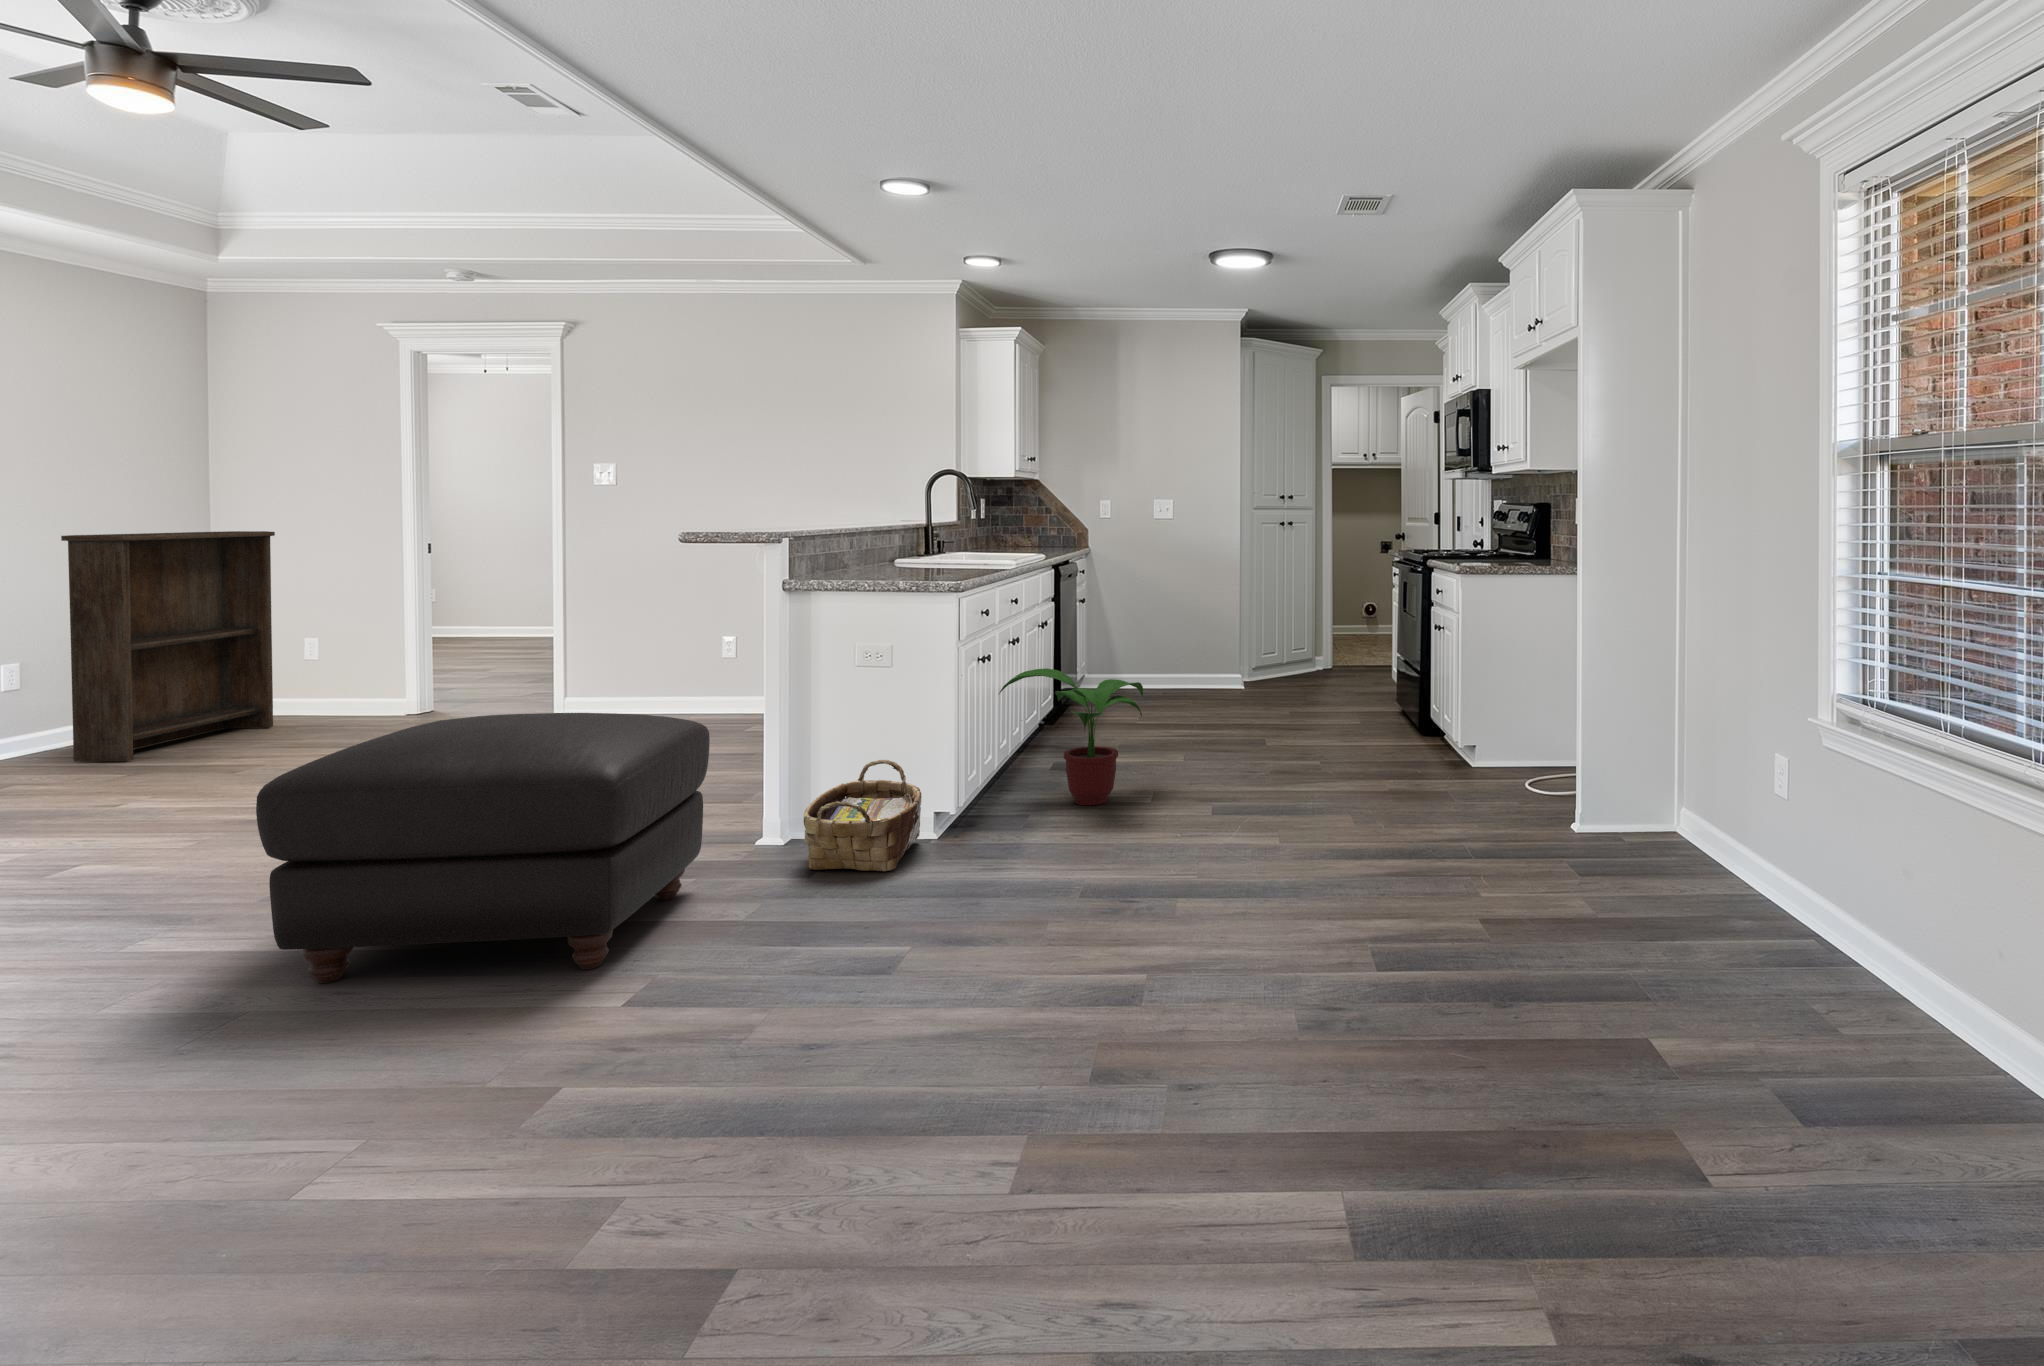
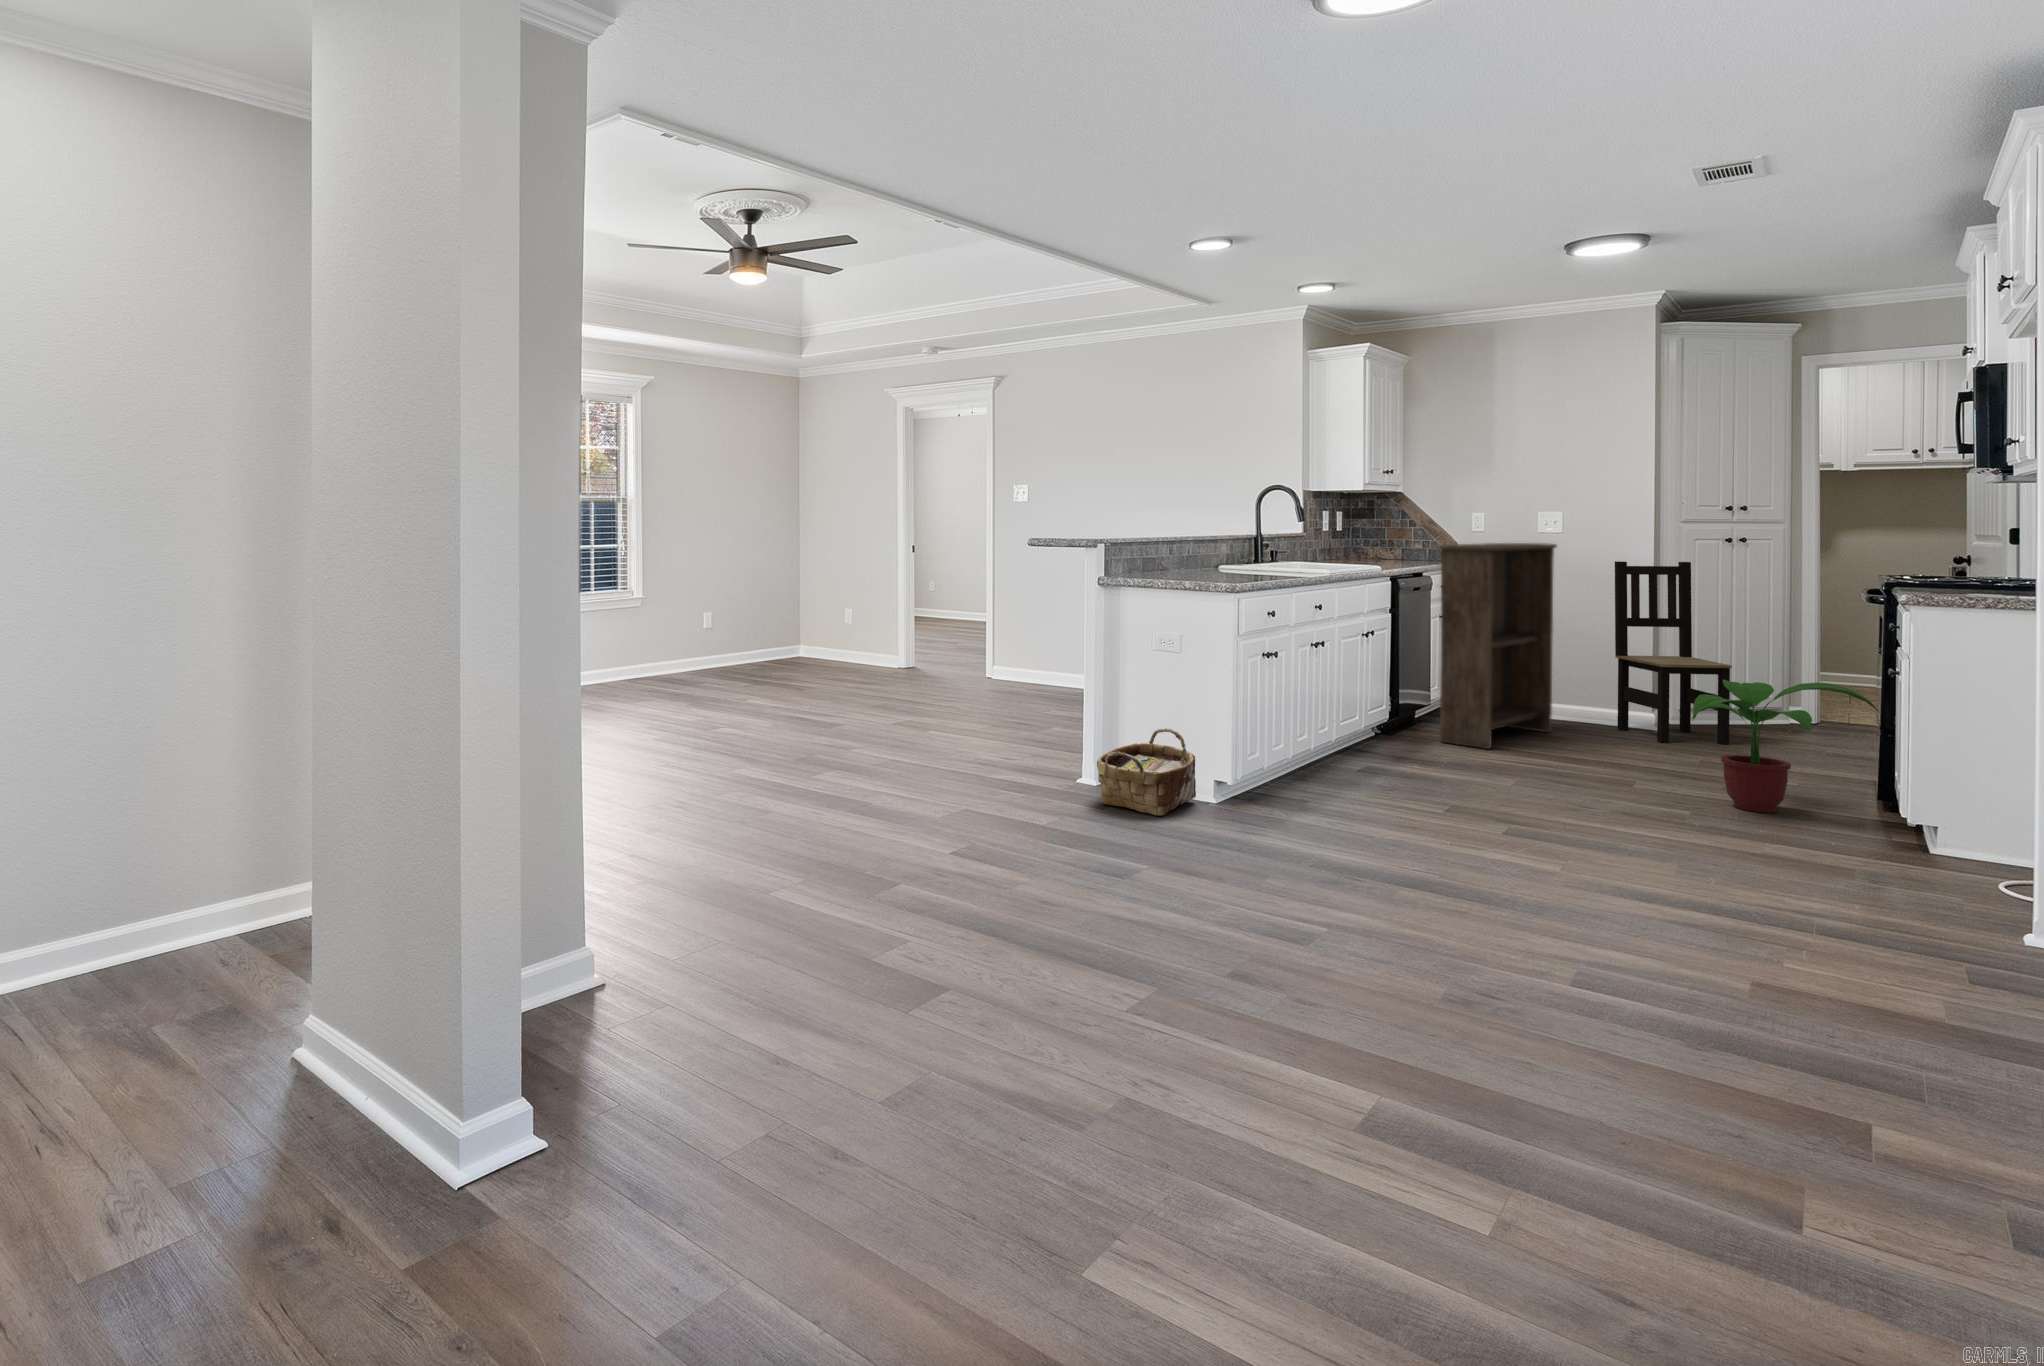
bookshelf: present [61,531,275,762] -> present [1437,543,1557,749]
dining chair: none [1212,542,1294,697] -> present [1615,561,1732,744]
potted plant: present [999,668,1143,805] -> present [1692,680,1879,812]
ottoman: present [256,713,710,983] -> none [782,657,1031,828]

